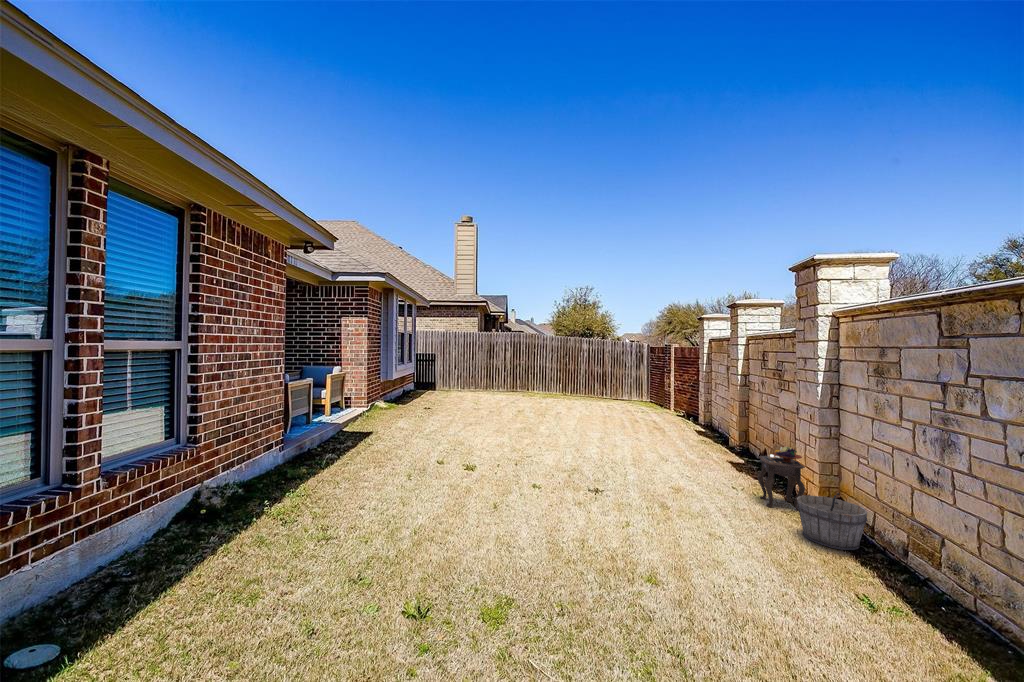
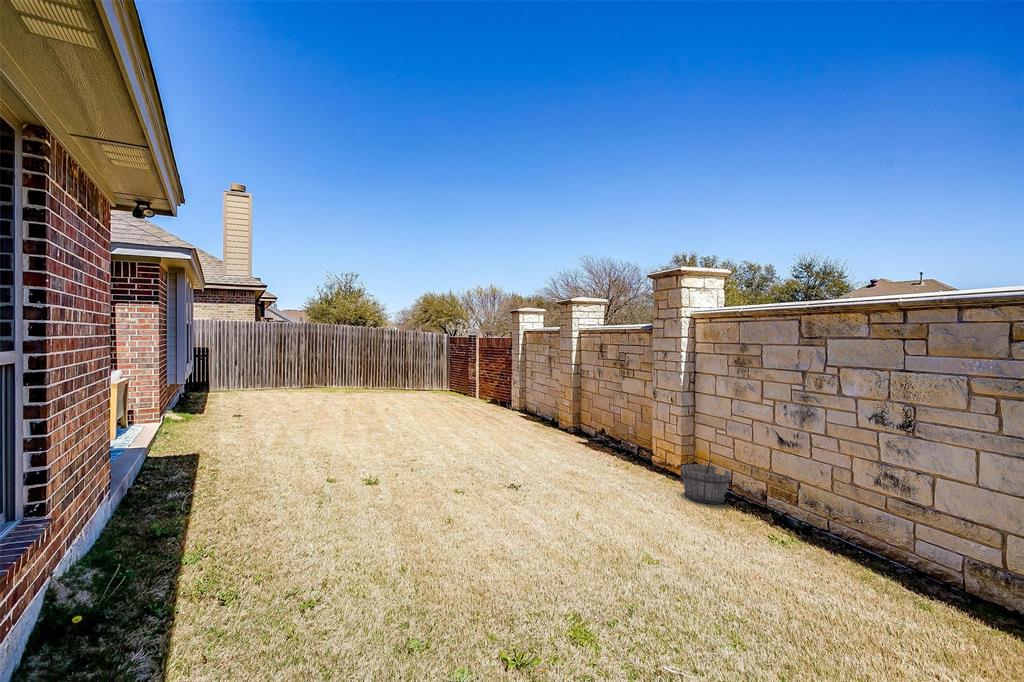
side table: present [758,447,805,510] -> none [627,425,668,479]

